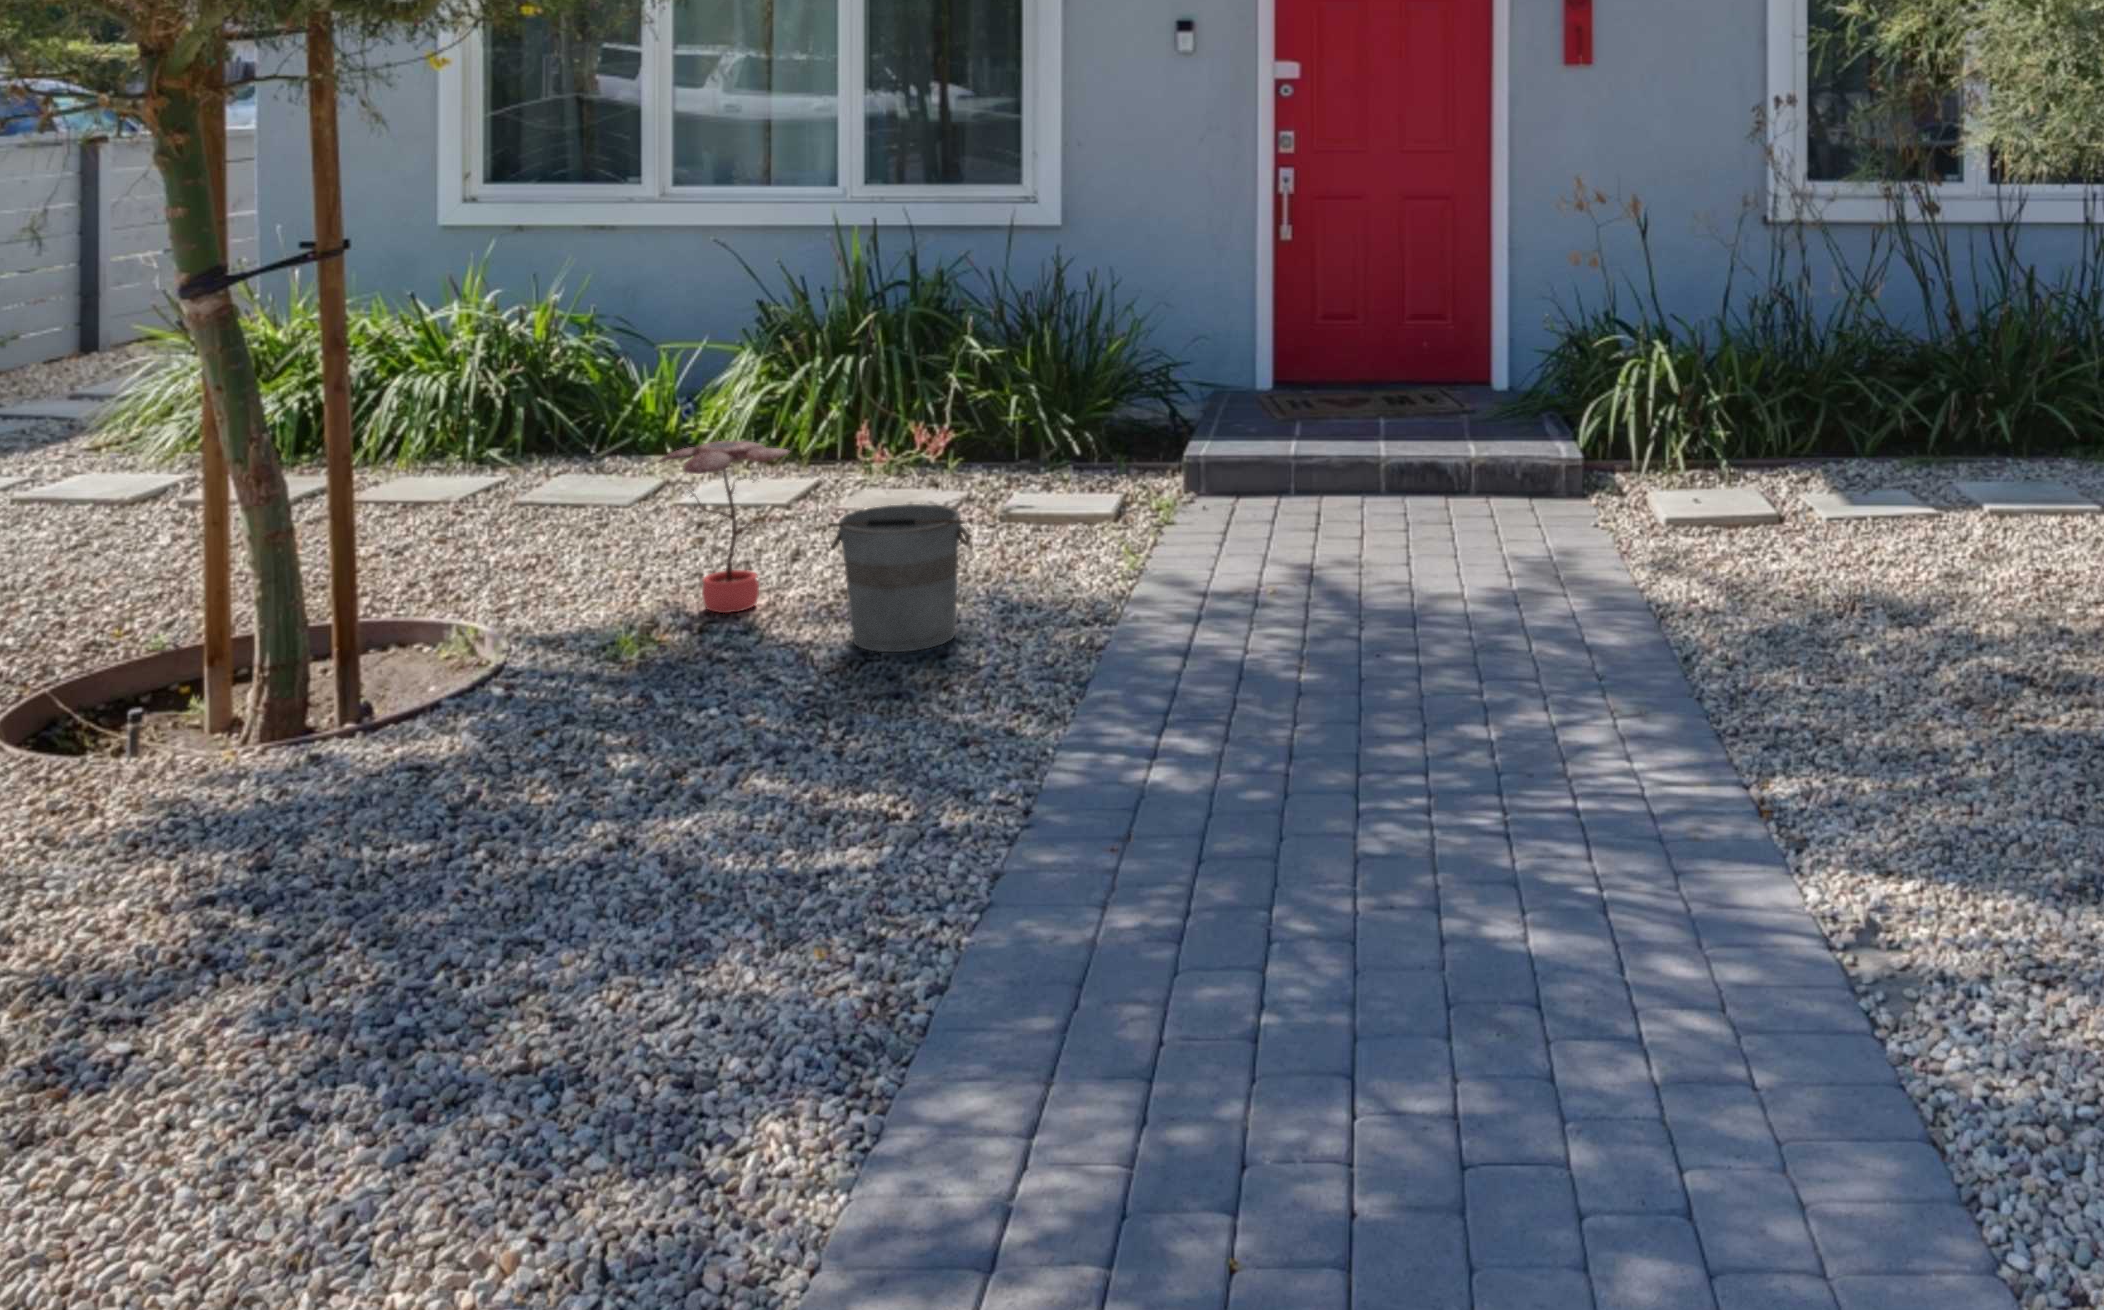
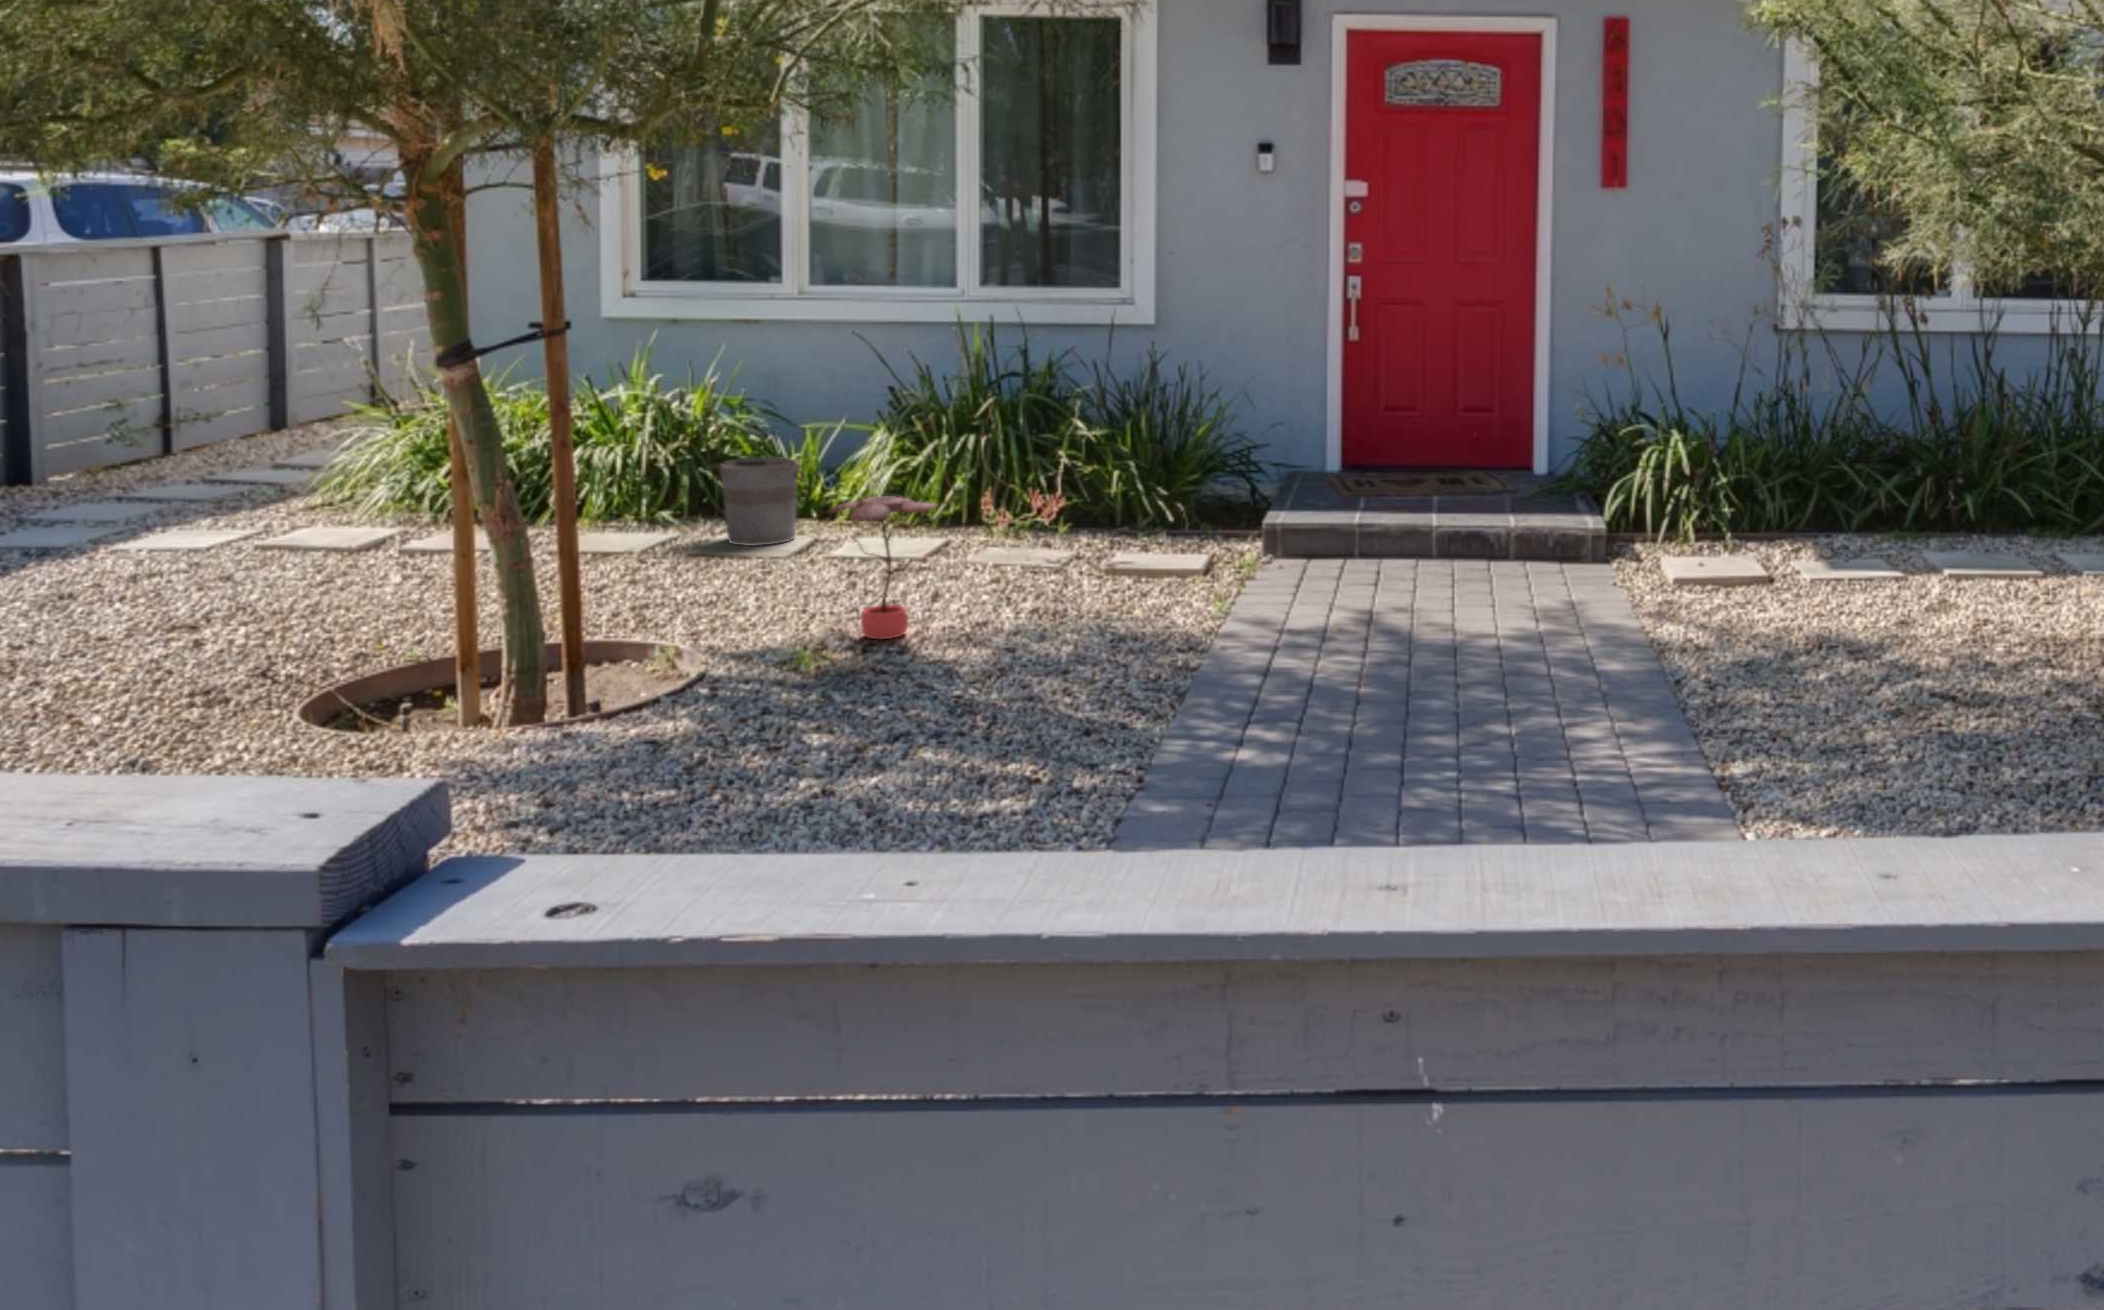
bucket: present [829,504,970,652] -> present [713,457,805,546]

